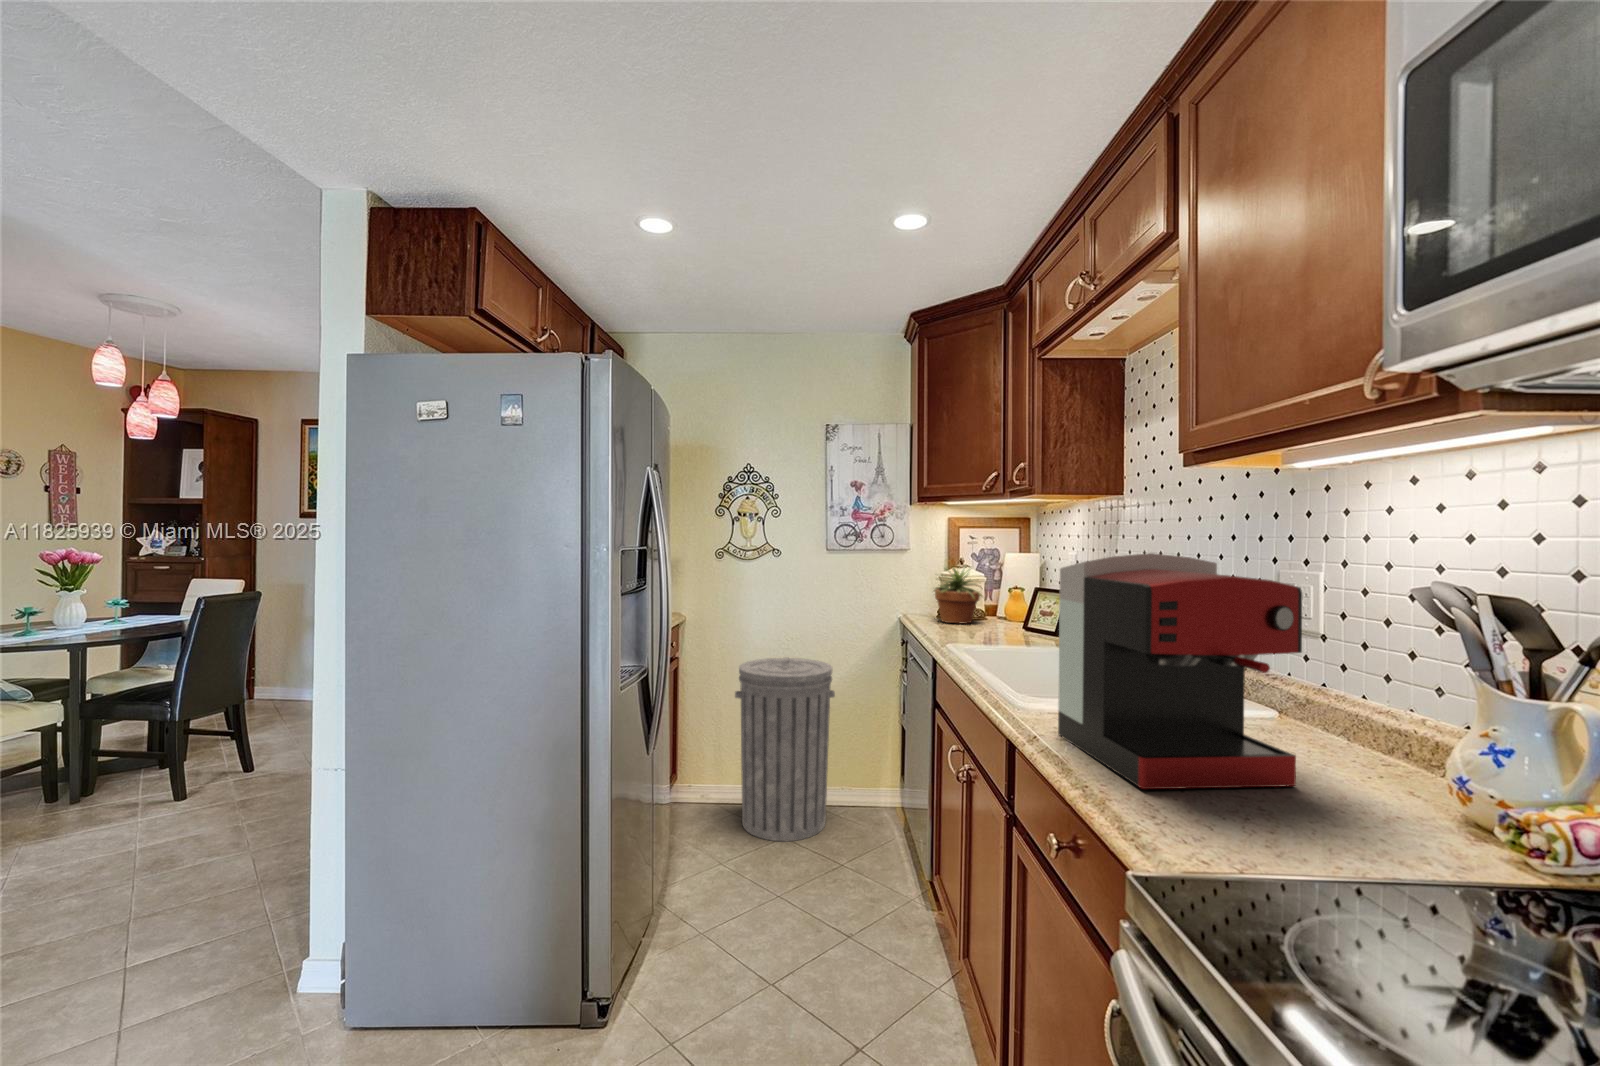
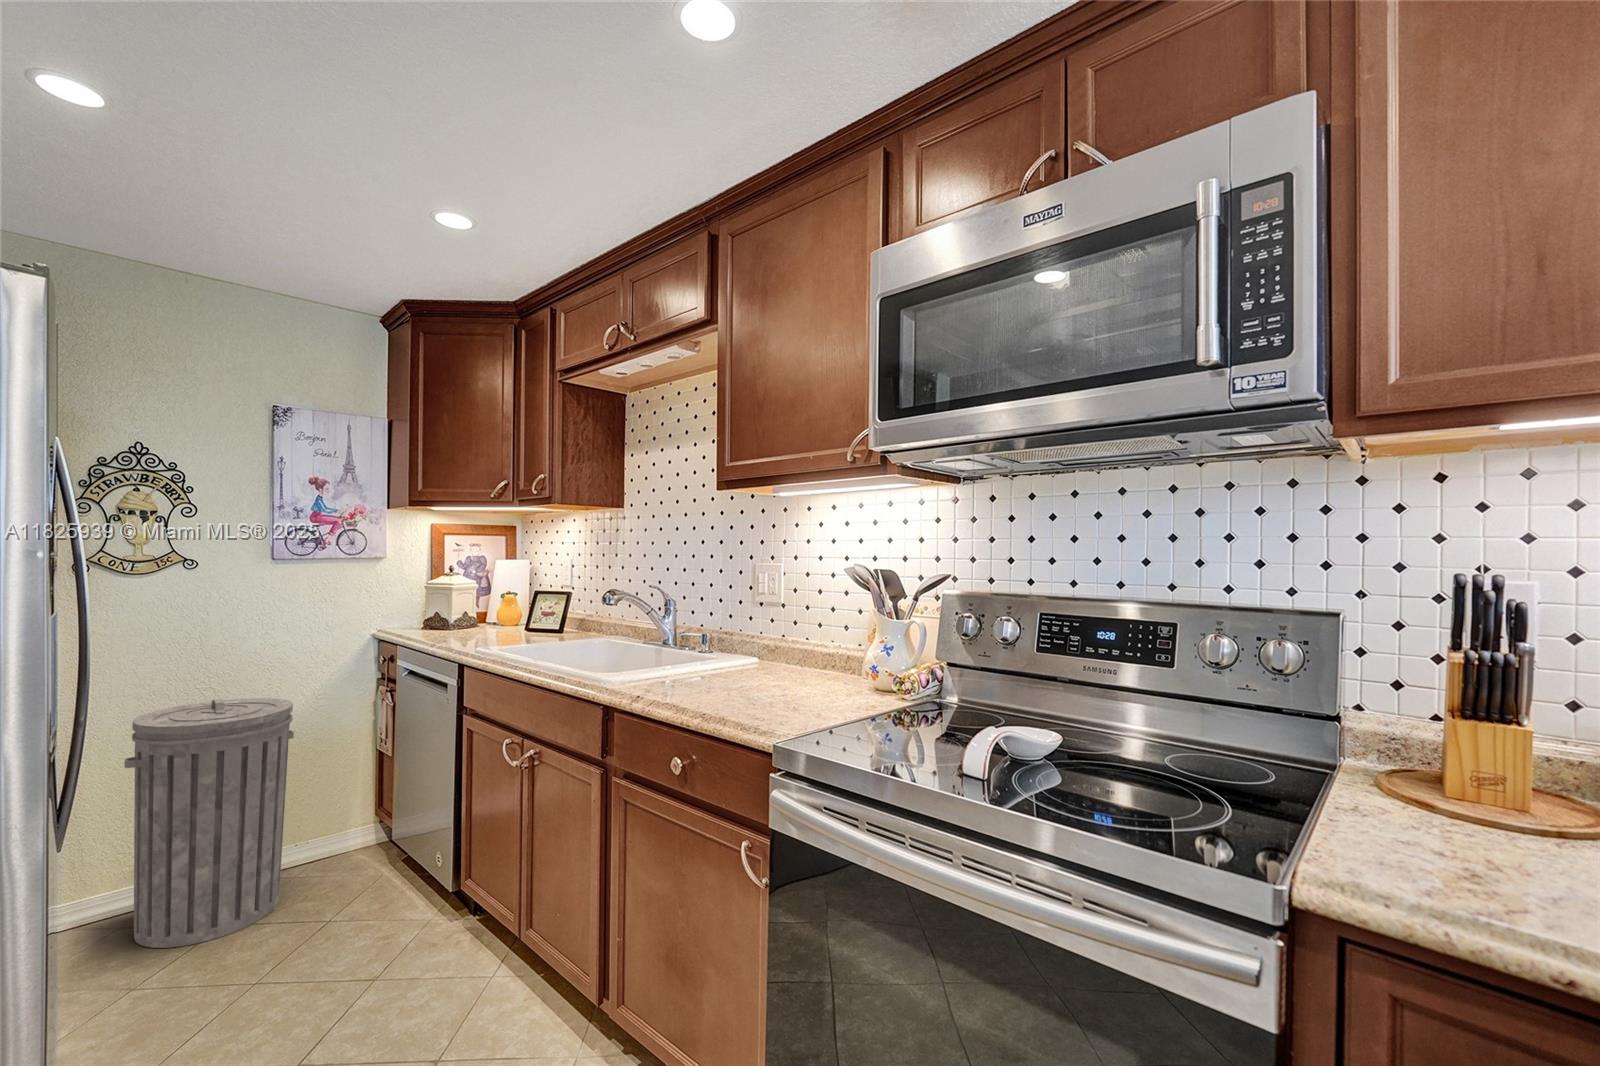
coffee maker: present [1058,553,1302,789] -> none [658,552,805,706]
potted plant: present [934,568,983,624] -> none [421,571,489,633]

